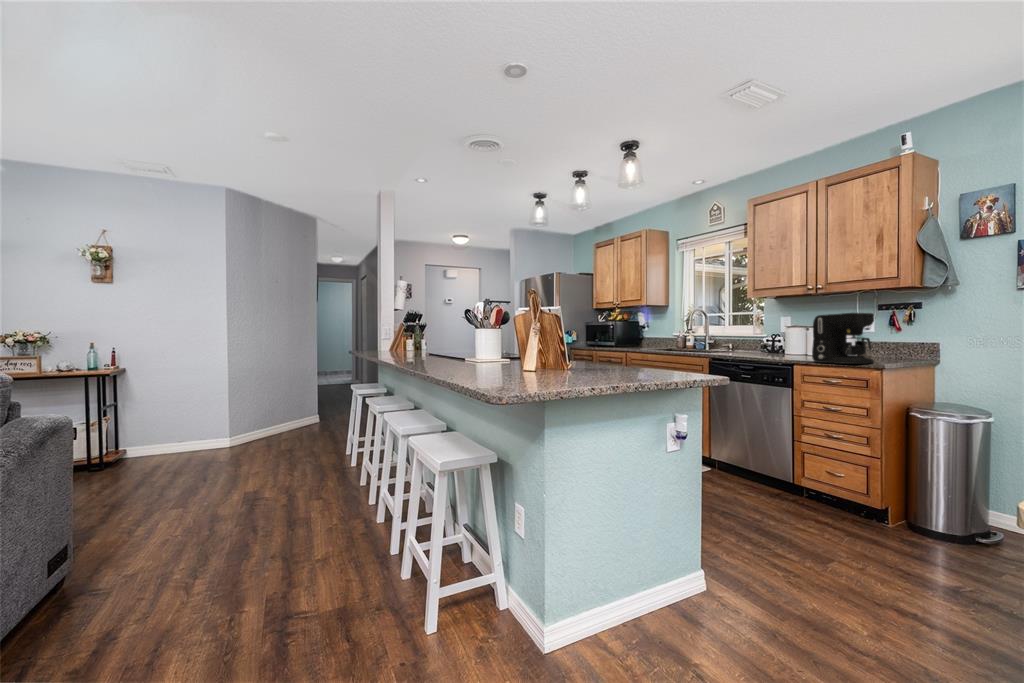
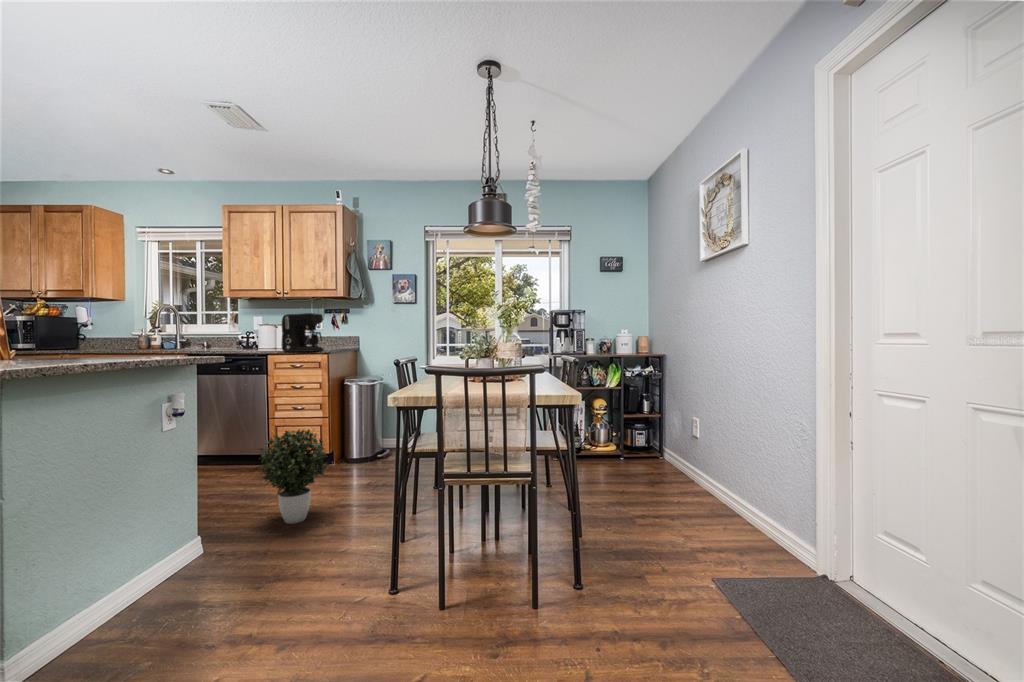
potted plant: none [771,474,876,606] -> present [258,429,328,524]

